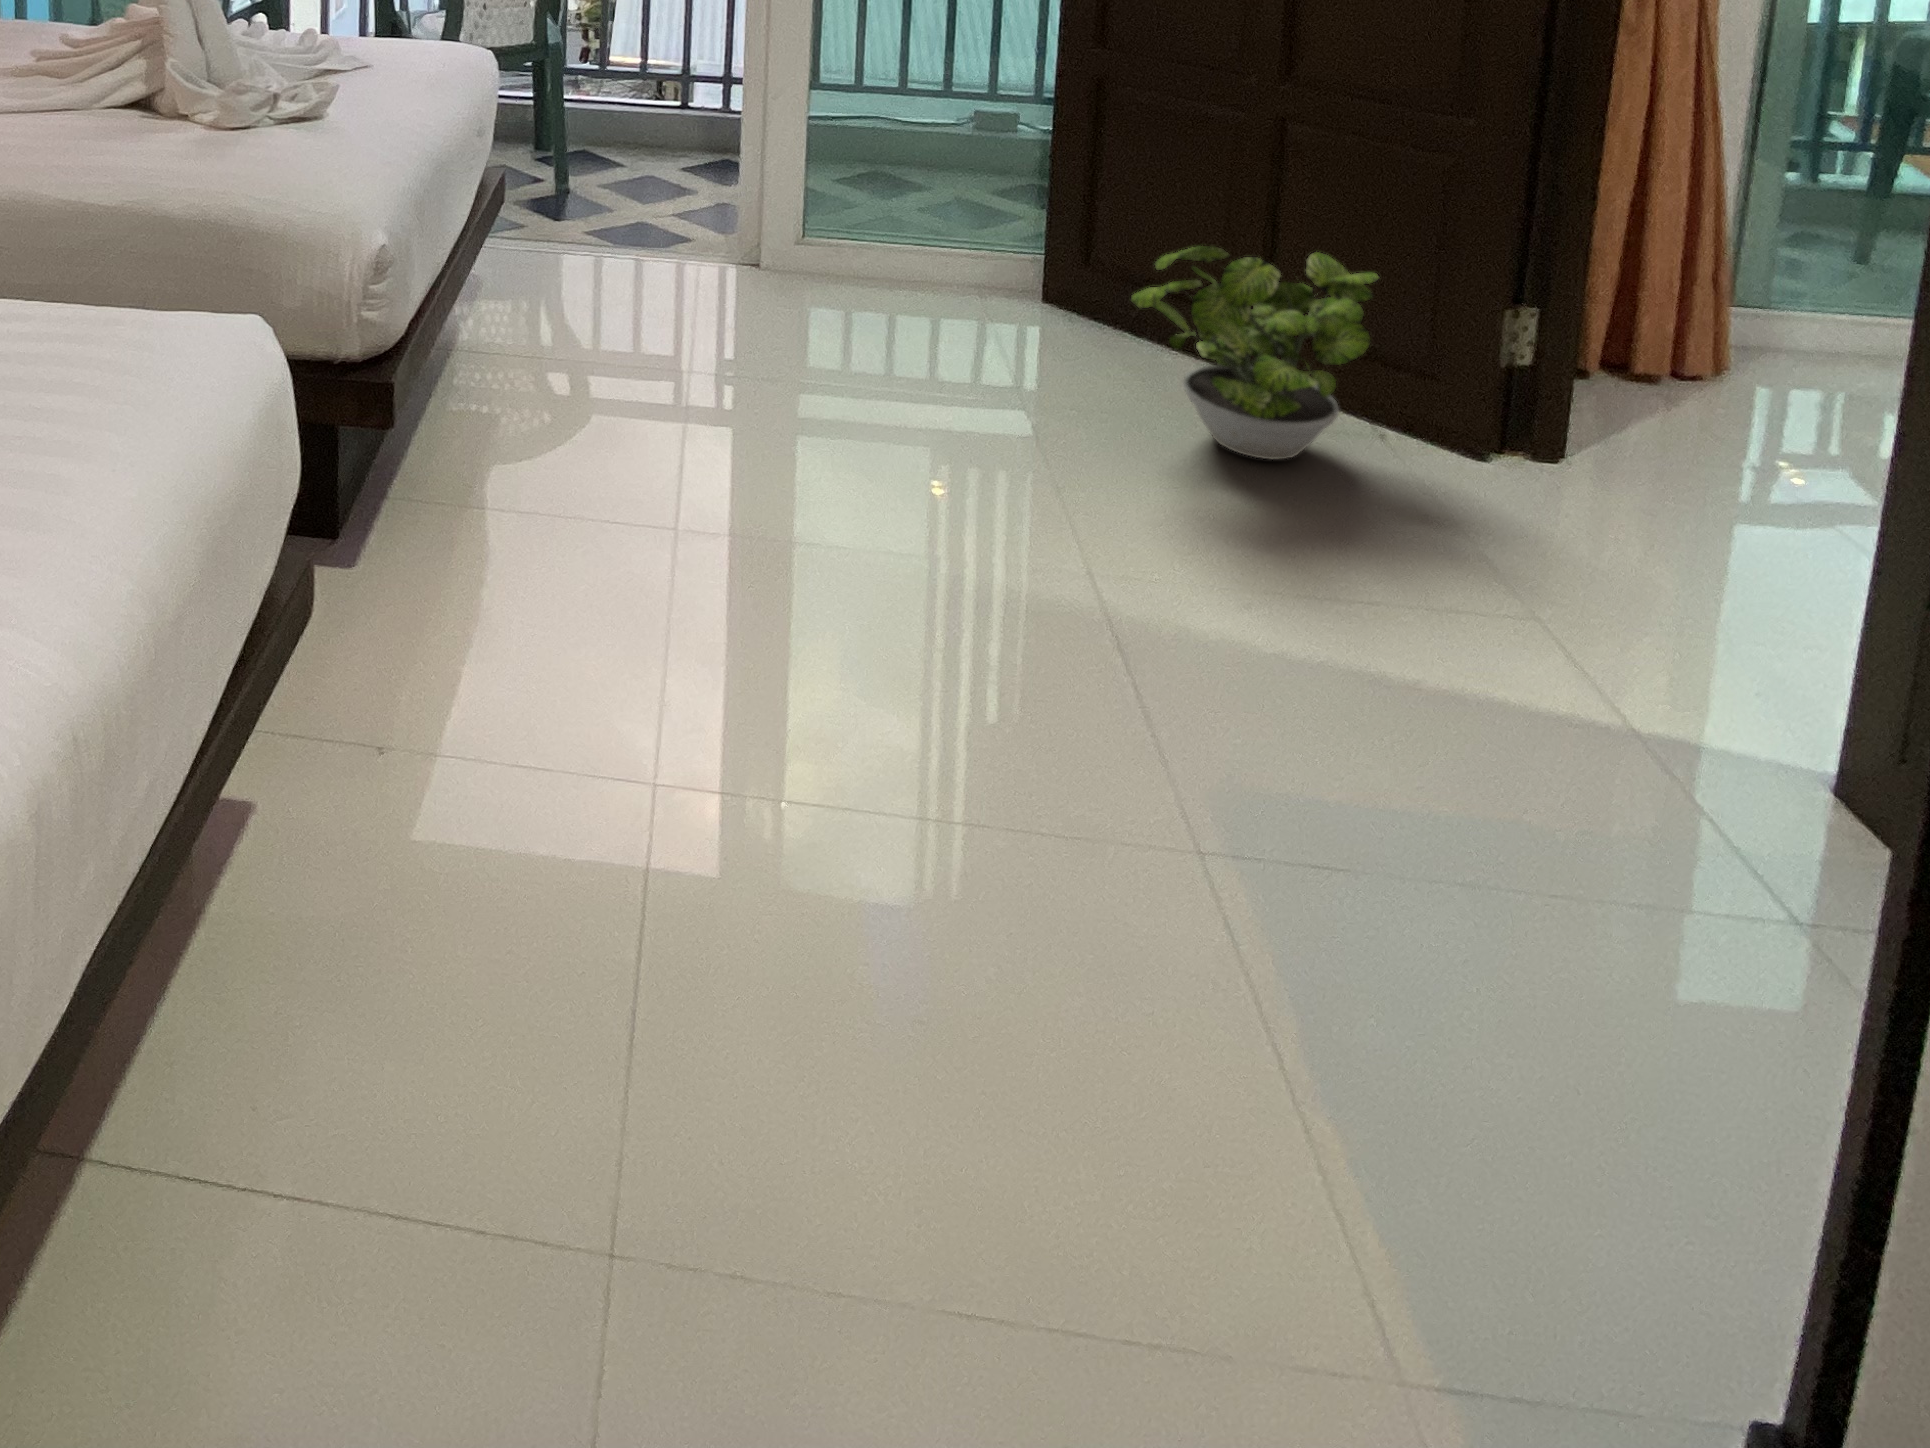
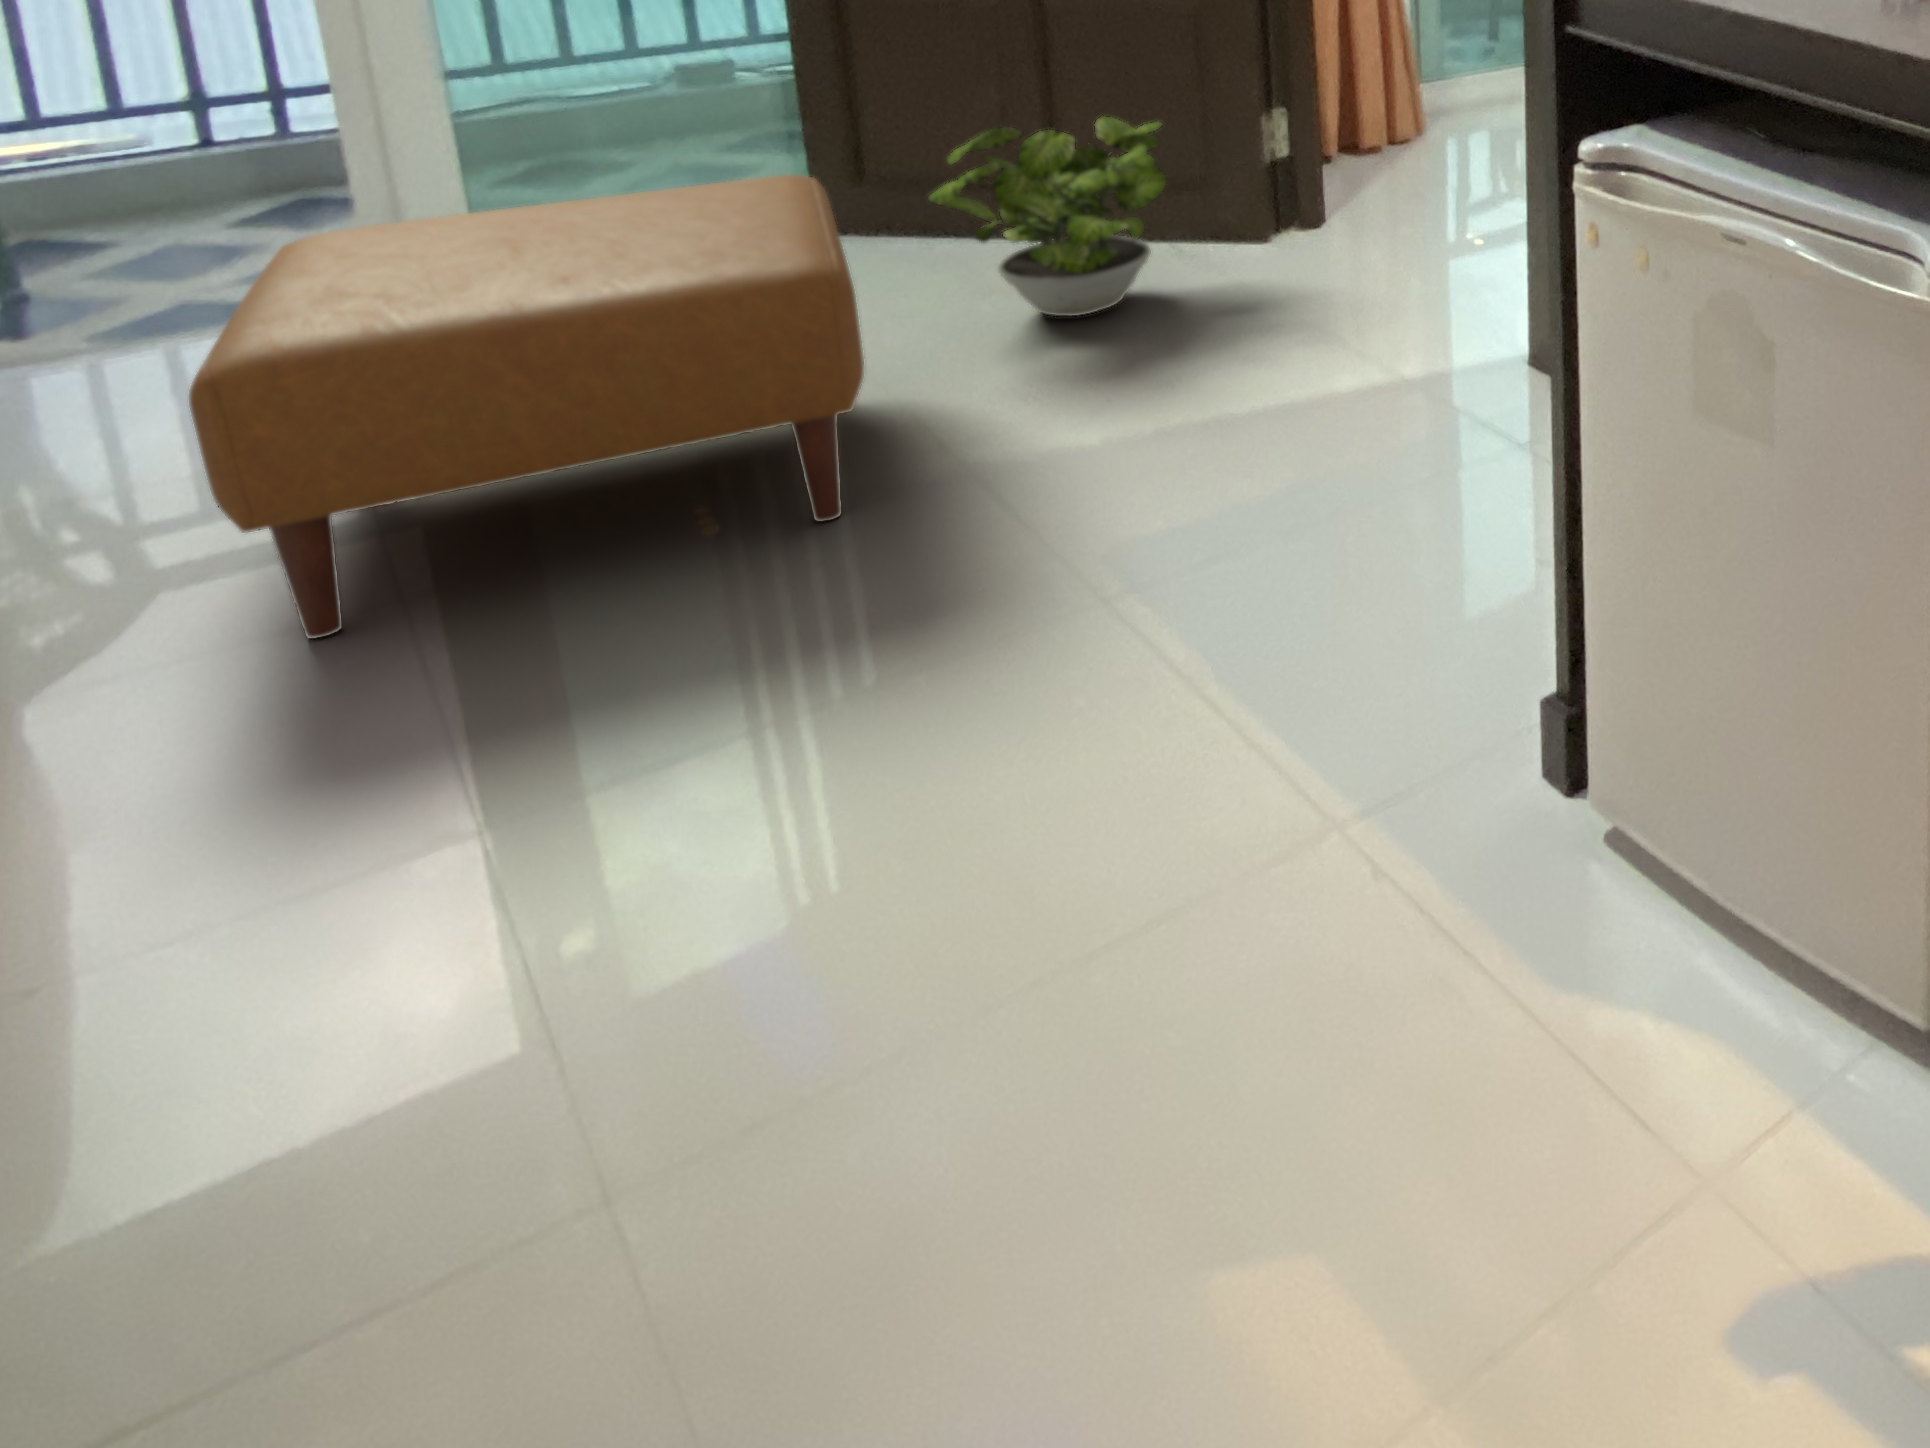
ottoman: none [607,209,1045,597] -> present [189,175,864,639]

